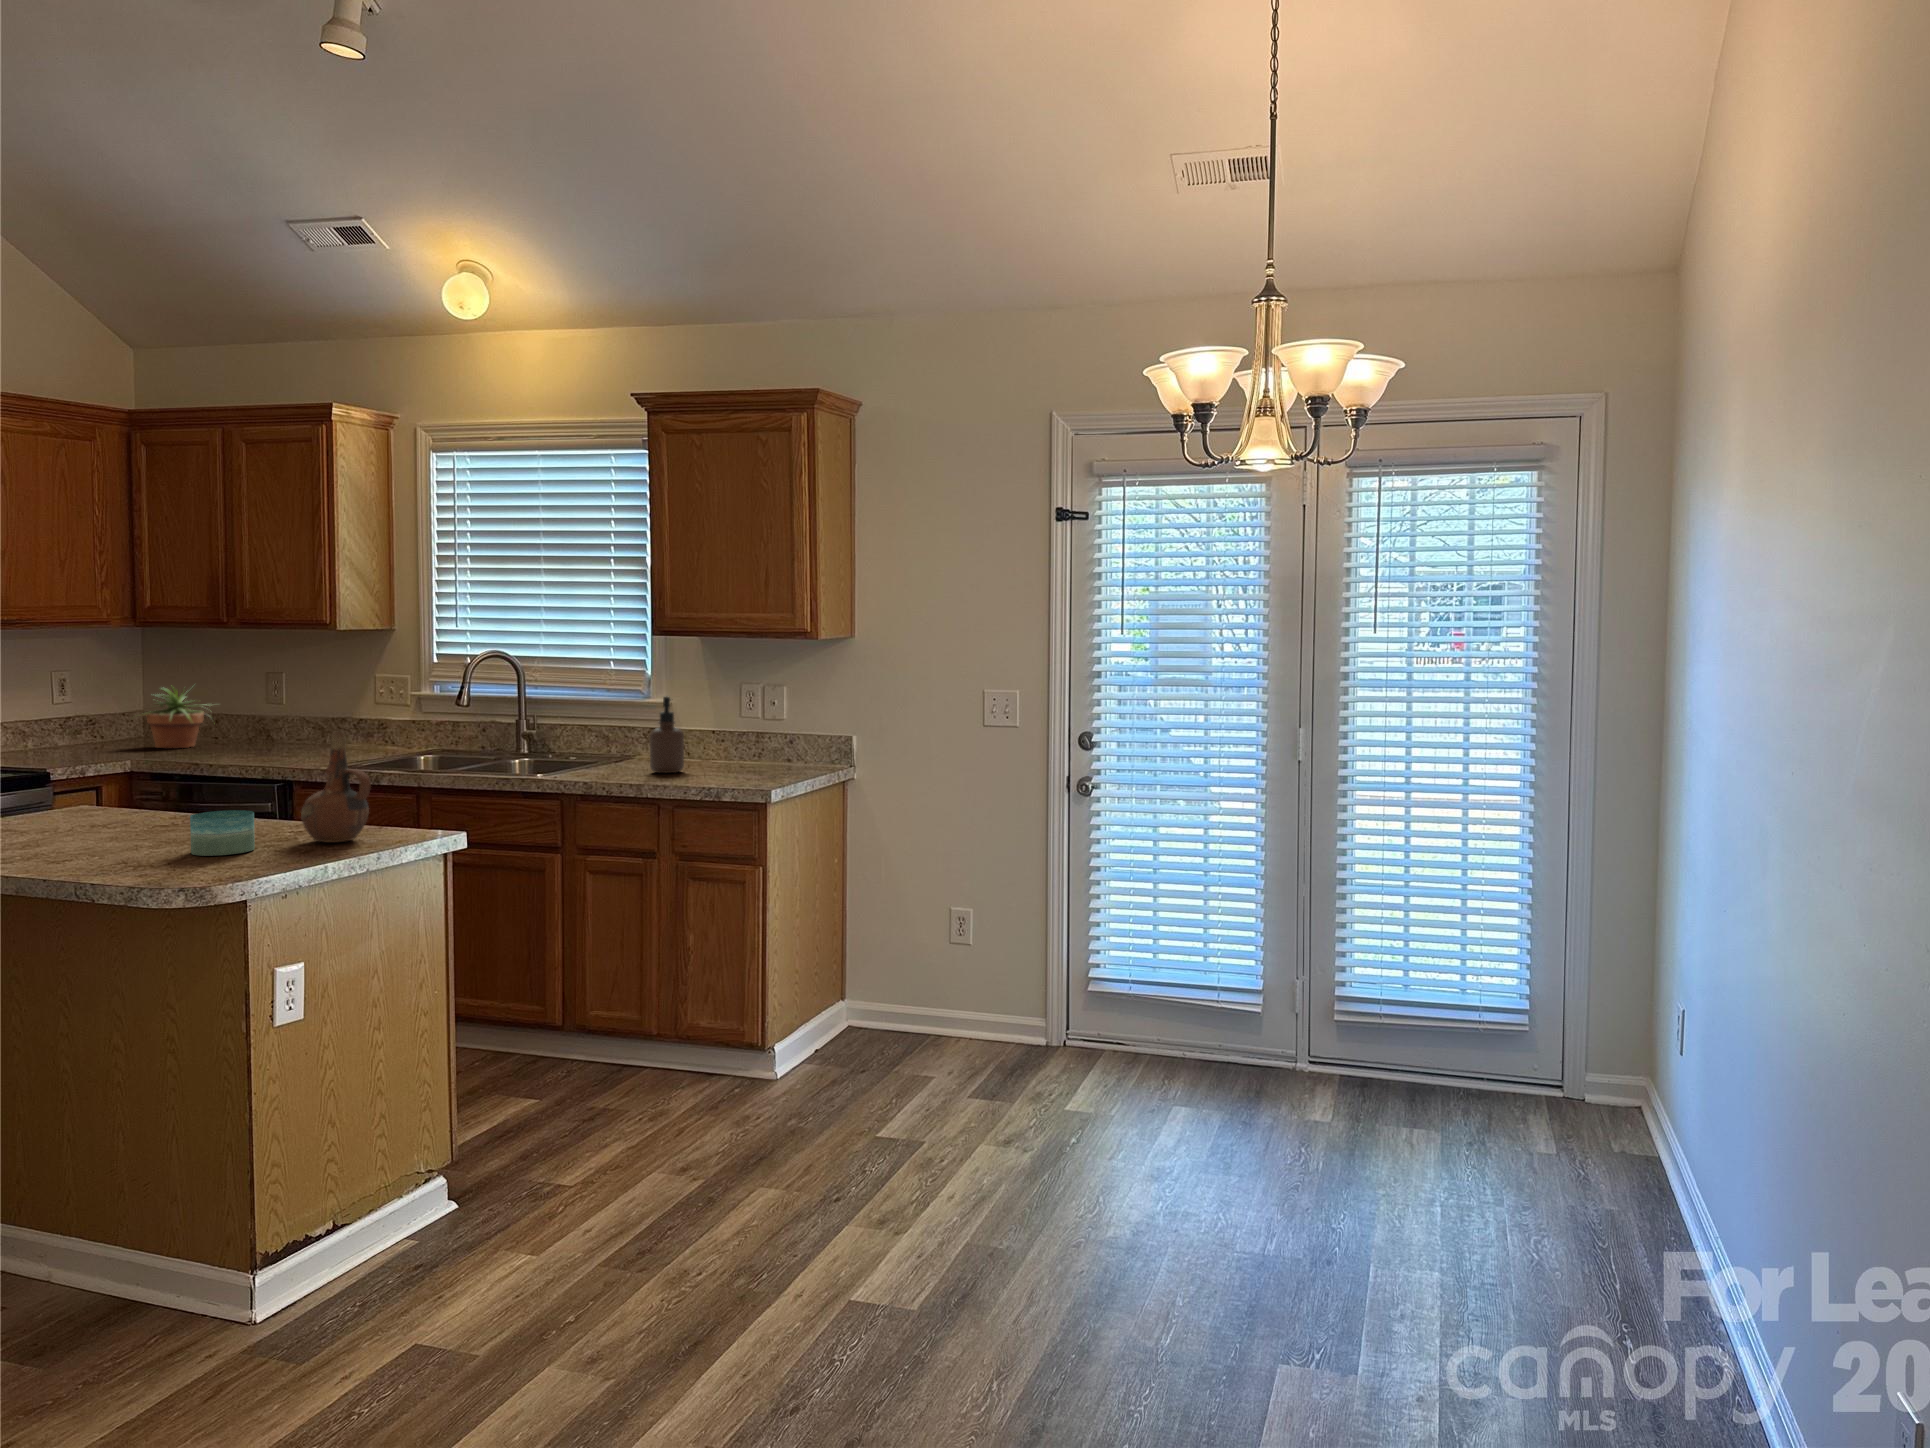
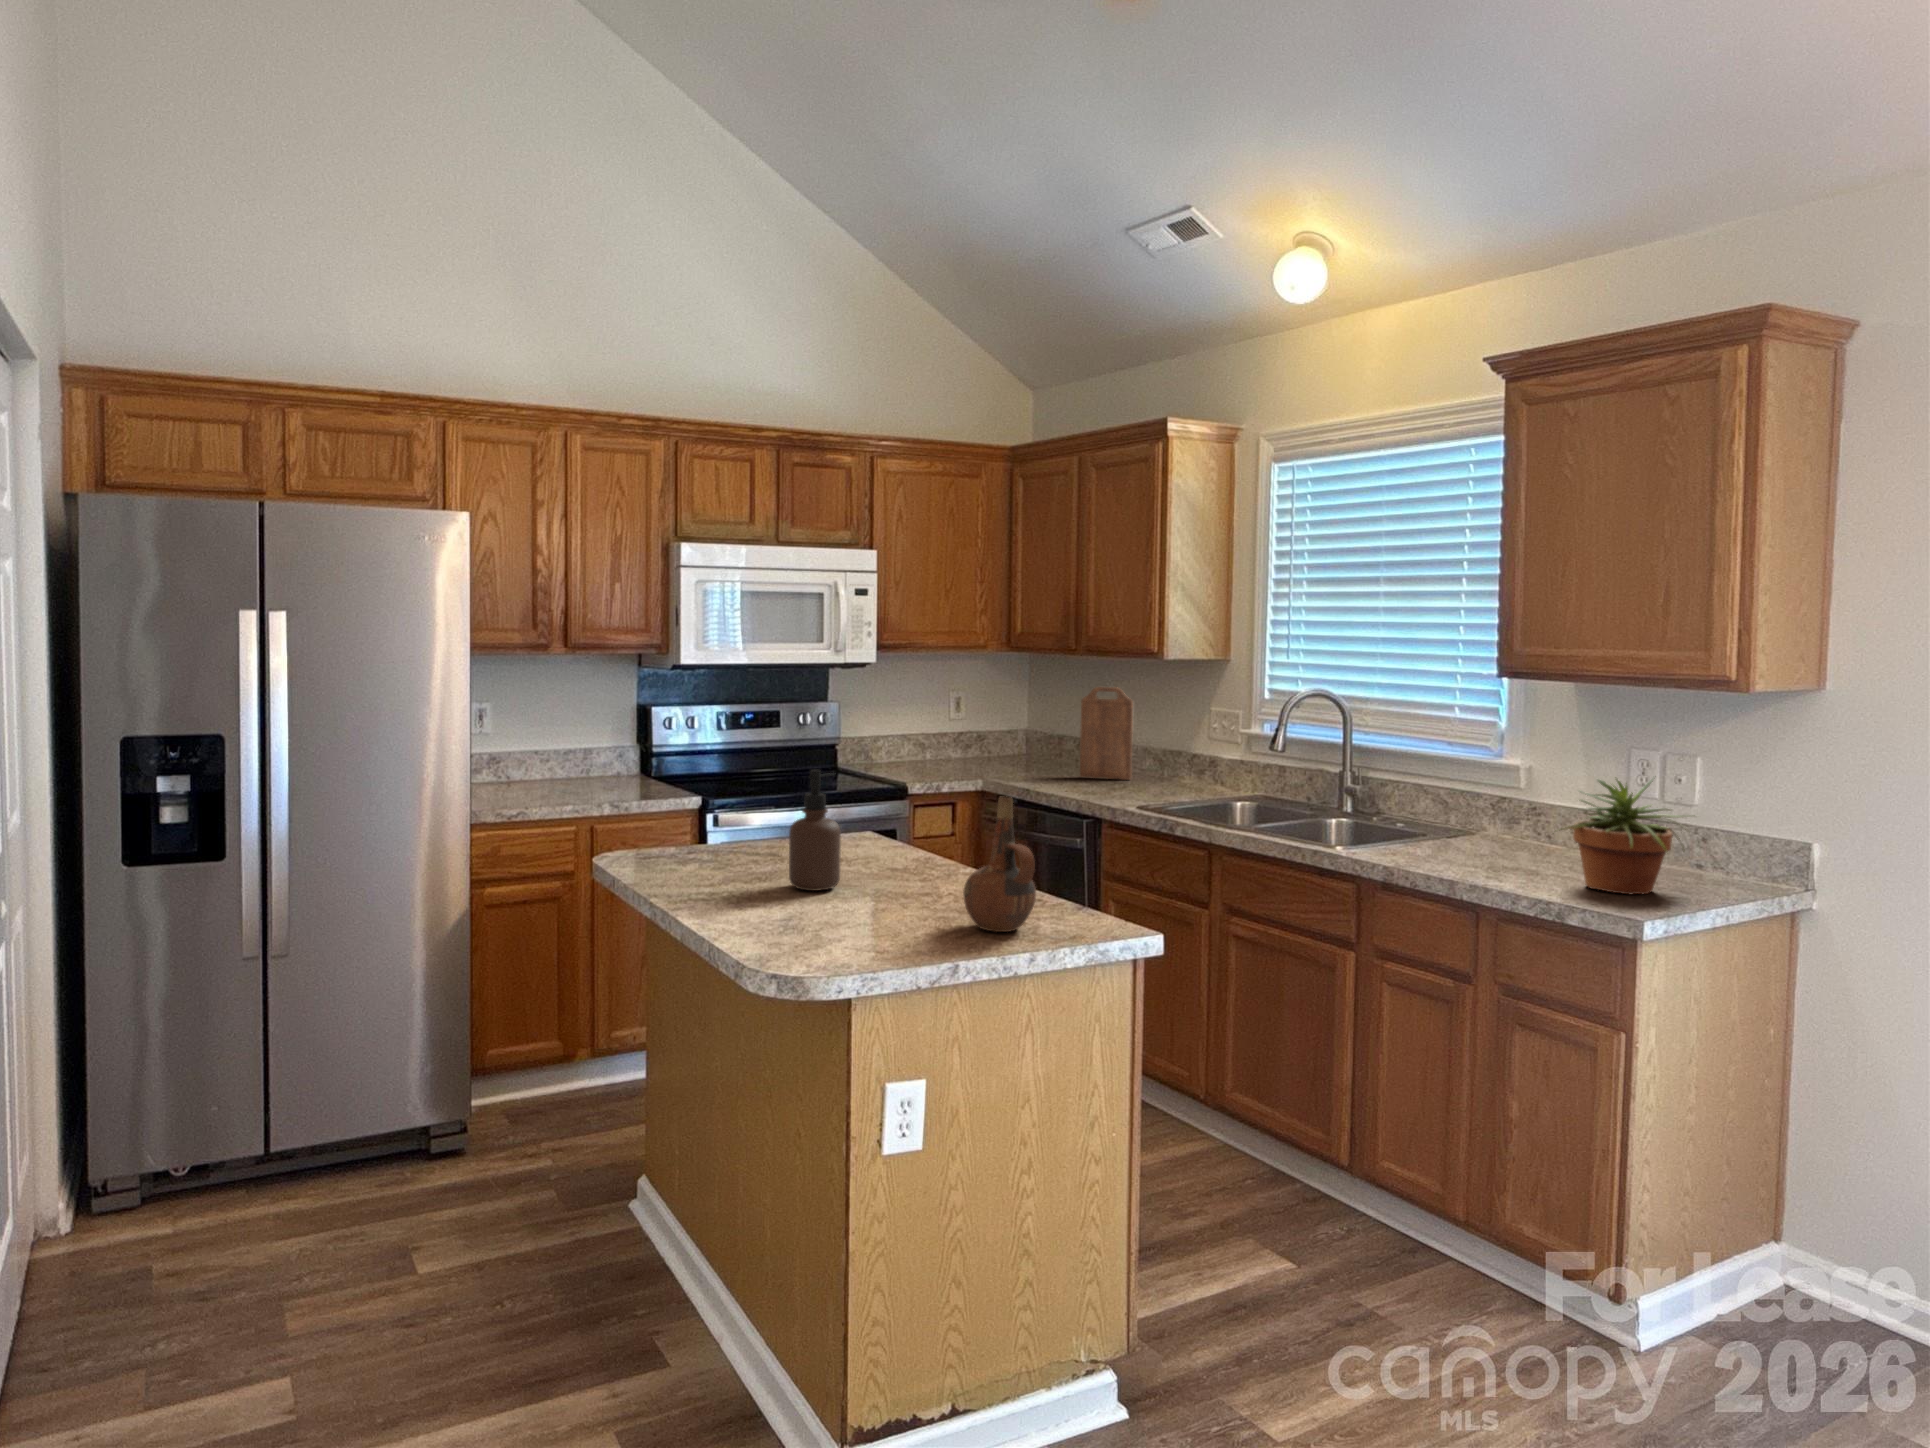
cutting board: none [230,659,290,749] -> present [1080,687,1133,780]
potted plant: present [141,688,210,748] -> present [1562,778,1689,894]
soap dispenser: present [650,696,684,773] -> present [789,770,841,891]
candle: present [190,810,255,856] -> none [848,876,912,931]

